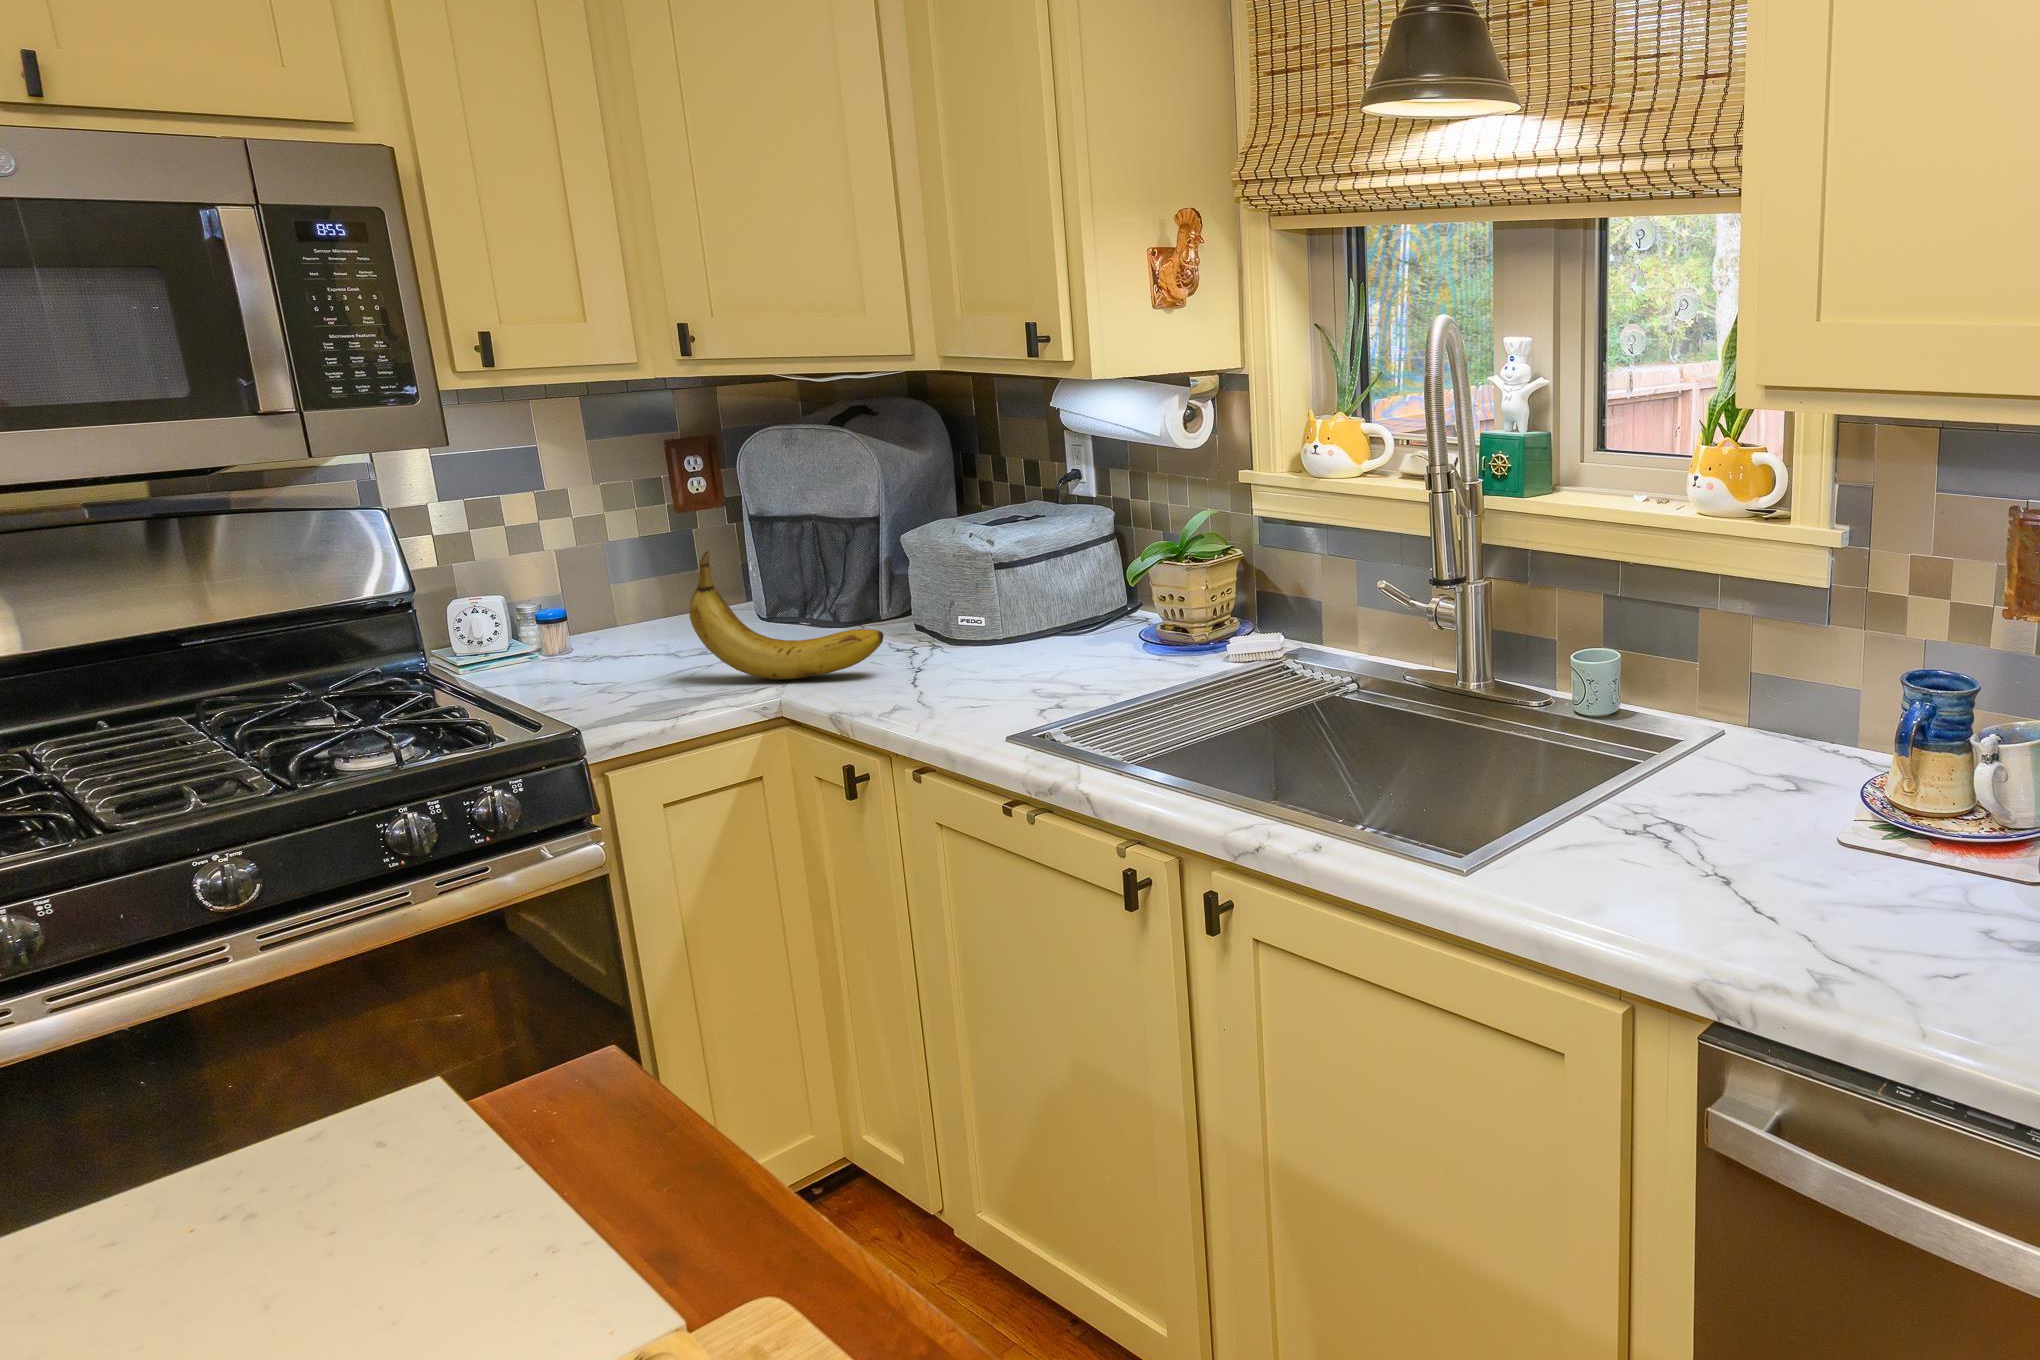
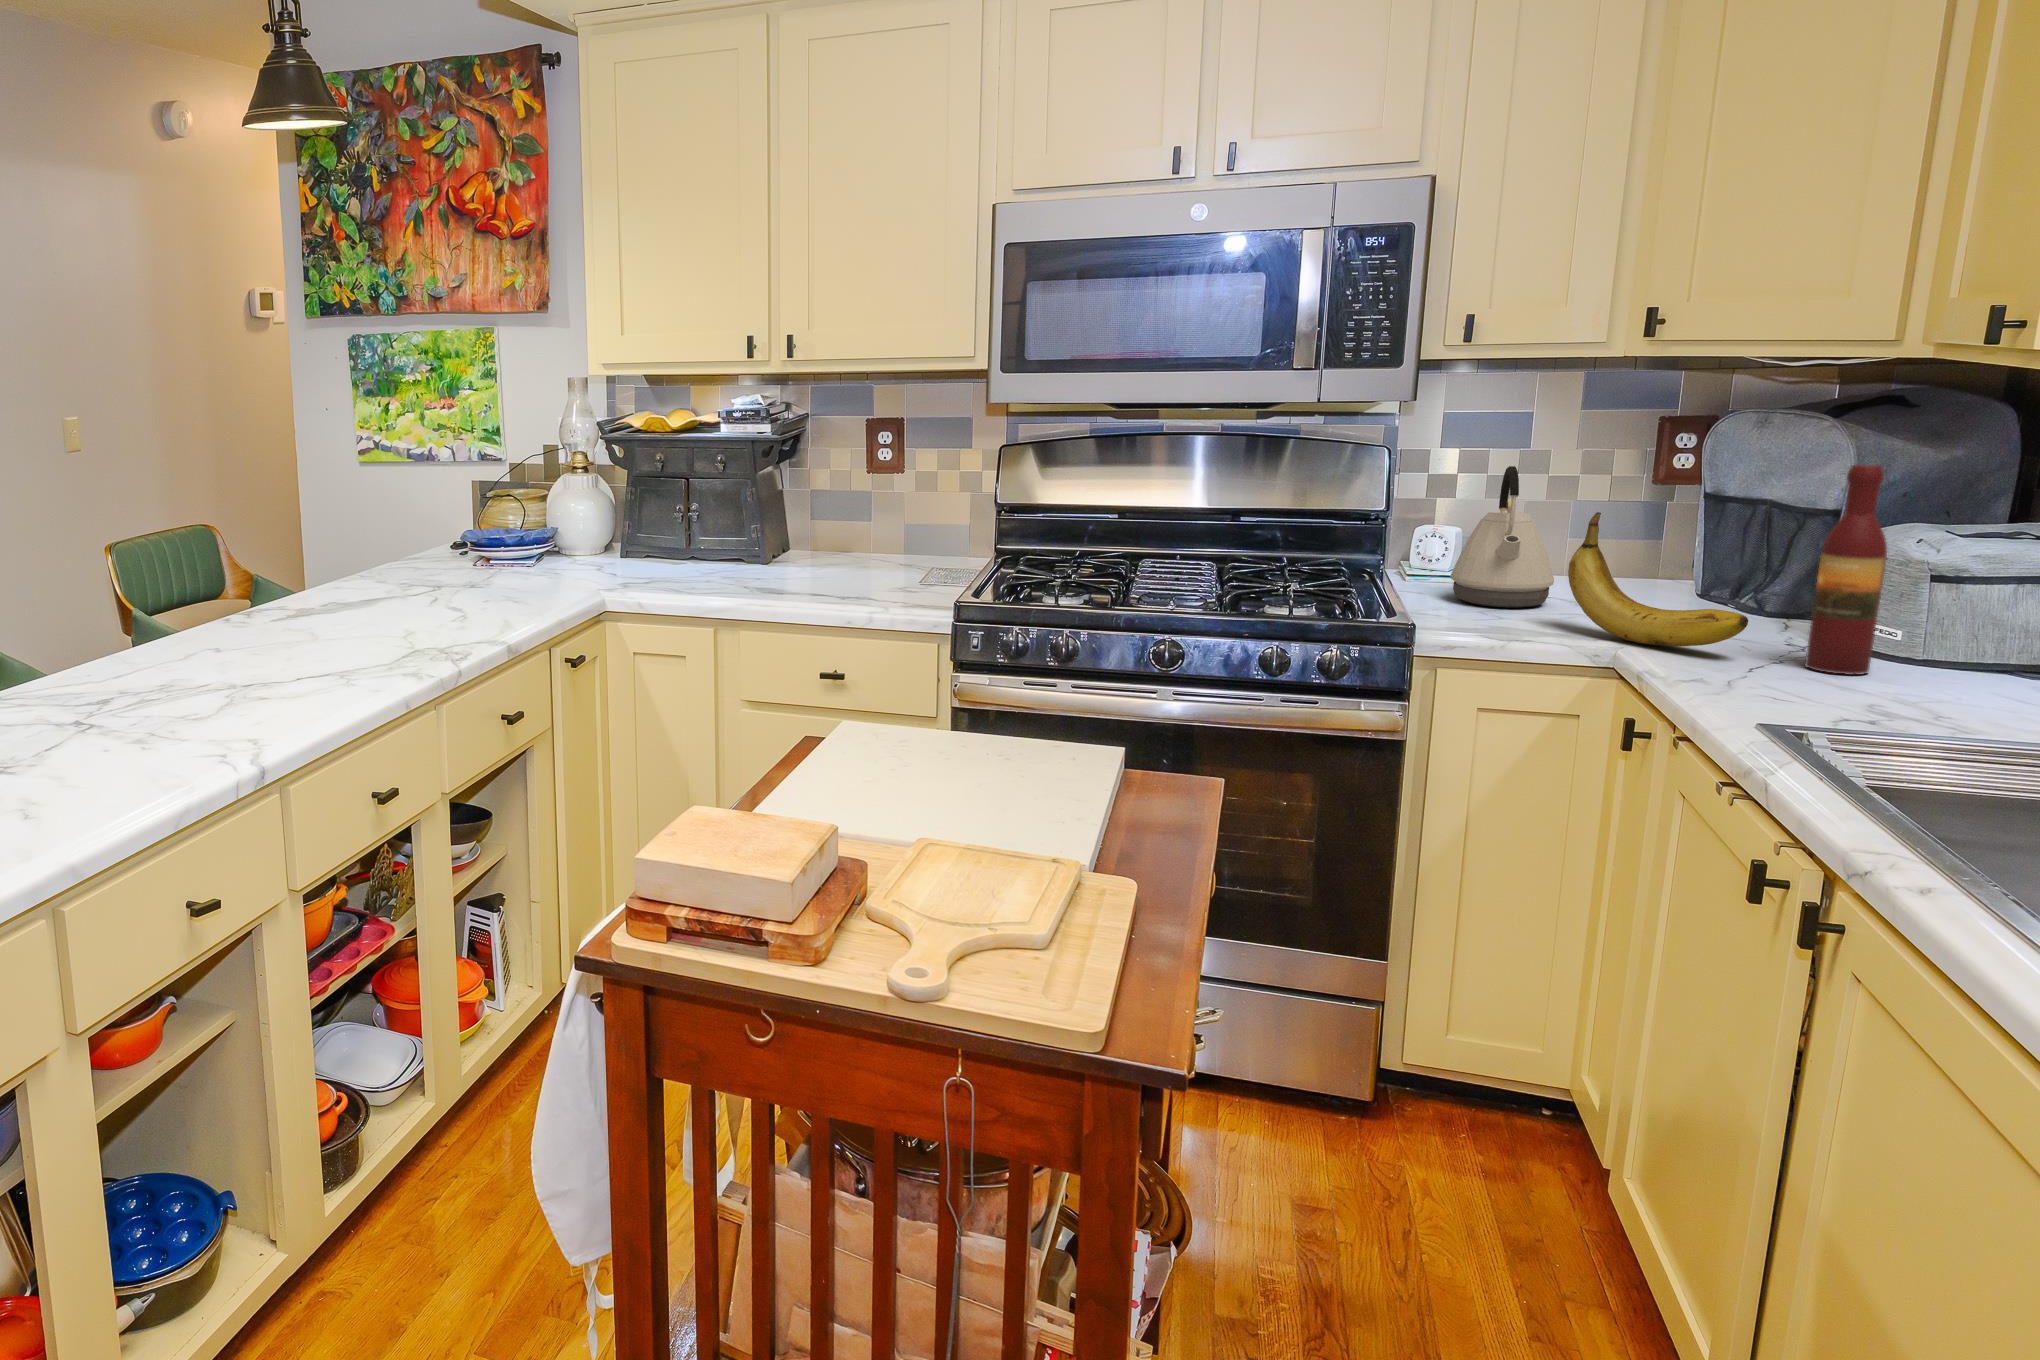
wine bottle: none [920,474,978,667] -> present [1805,464,1887,675]
kettle: none [534,512,653,678] -> present [1451,466,1554,608]

